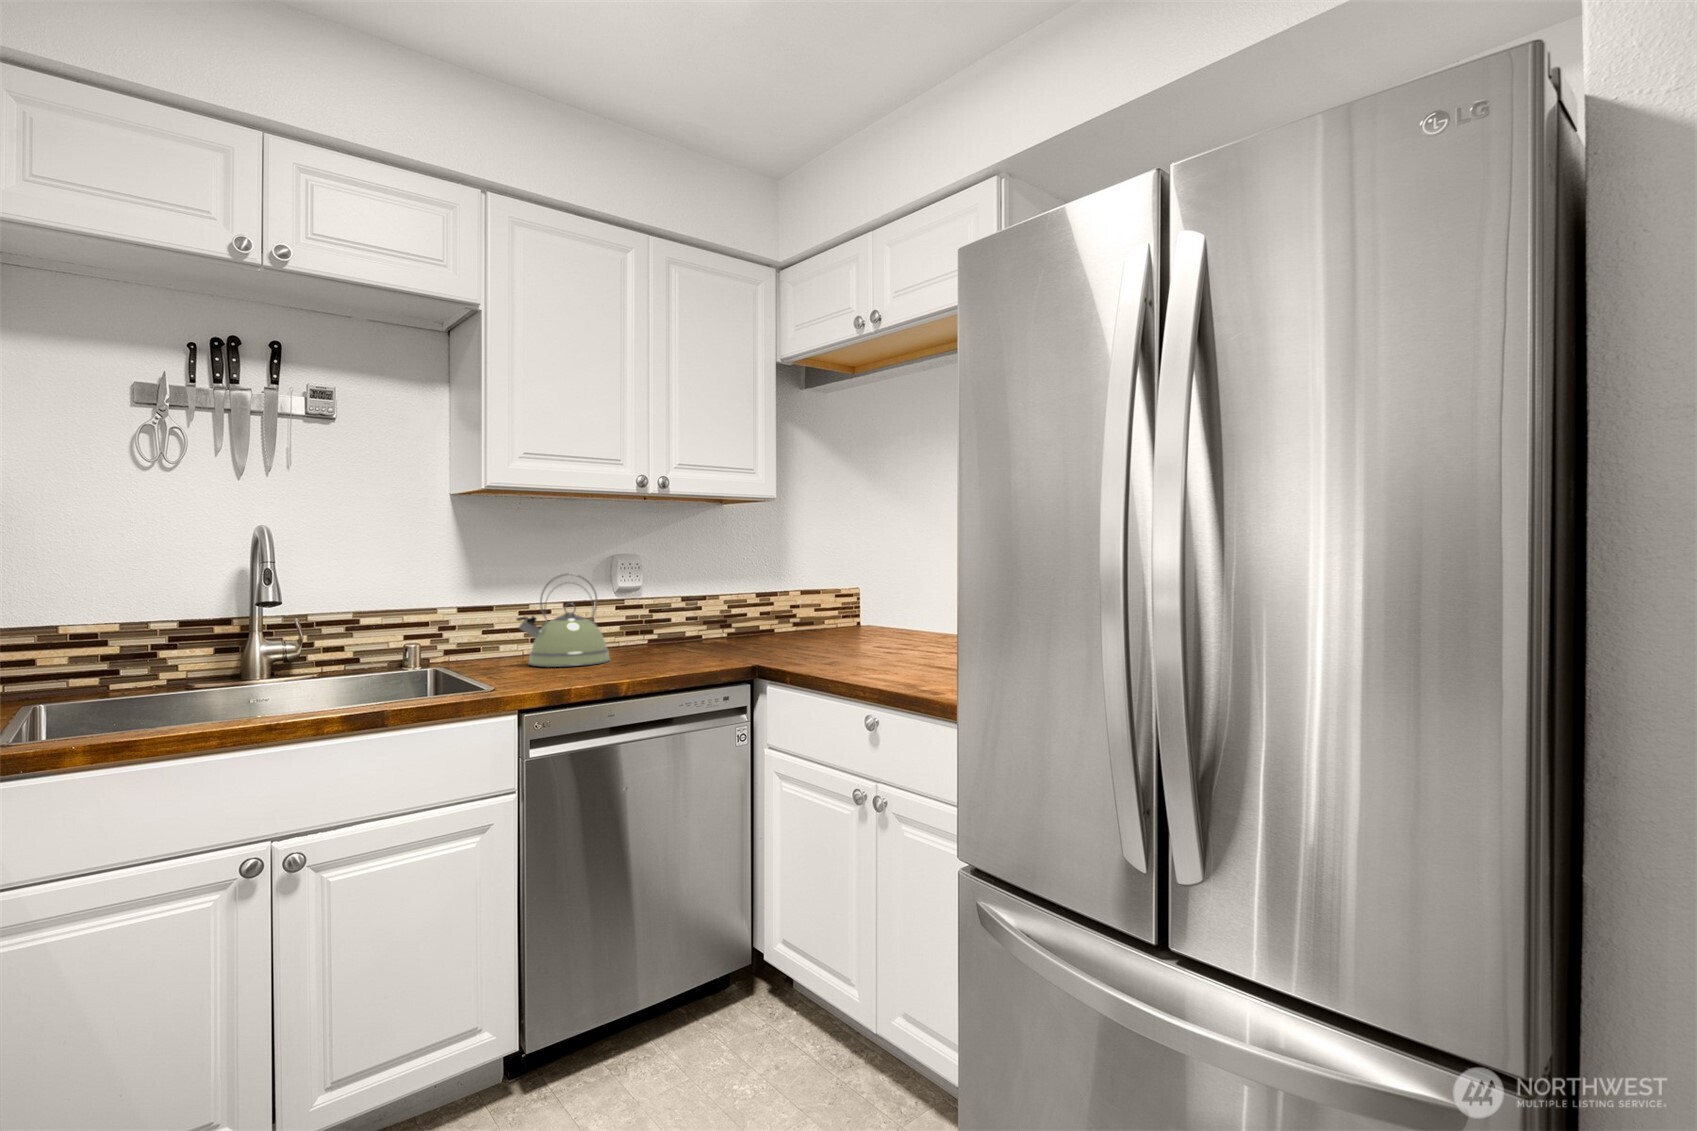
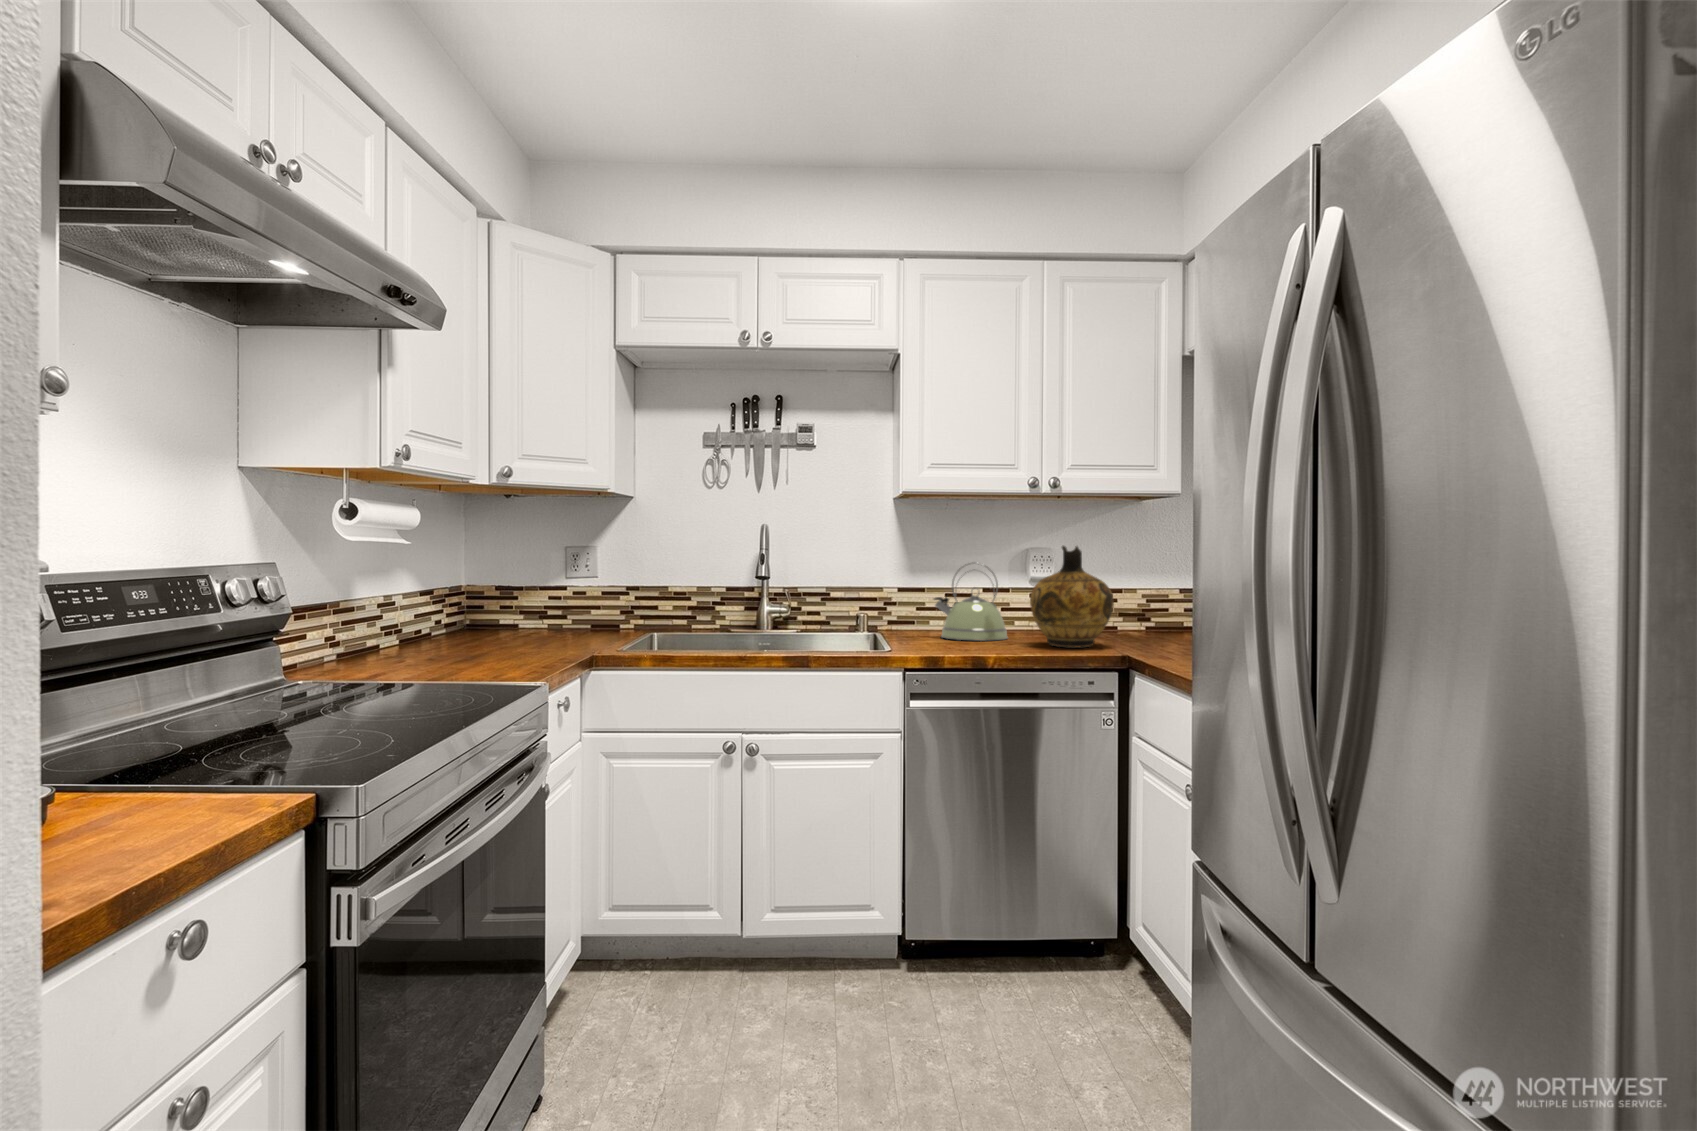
ceramic jug: none [648,553,737,664] -> present [1030,546,1114,647]

